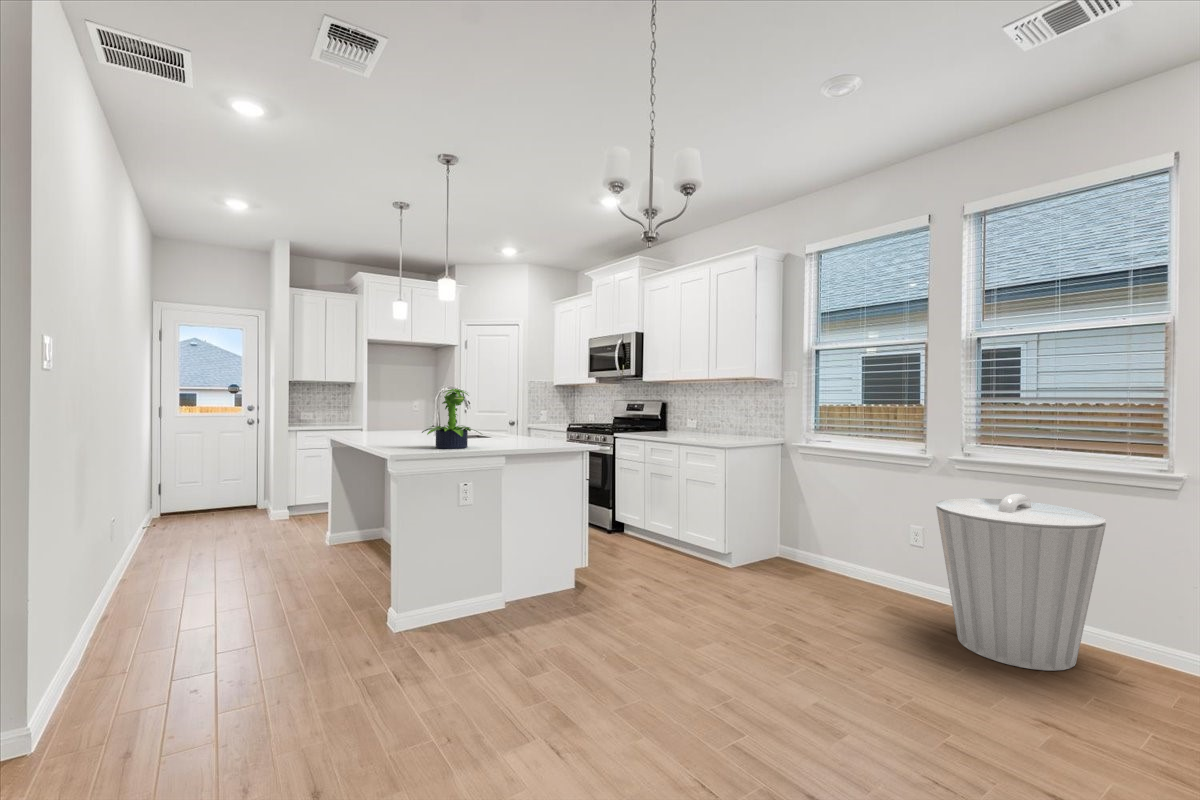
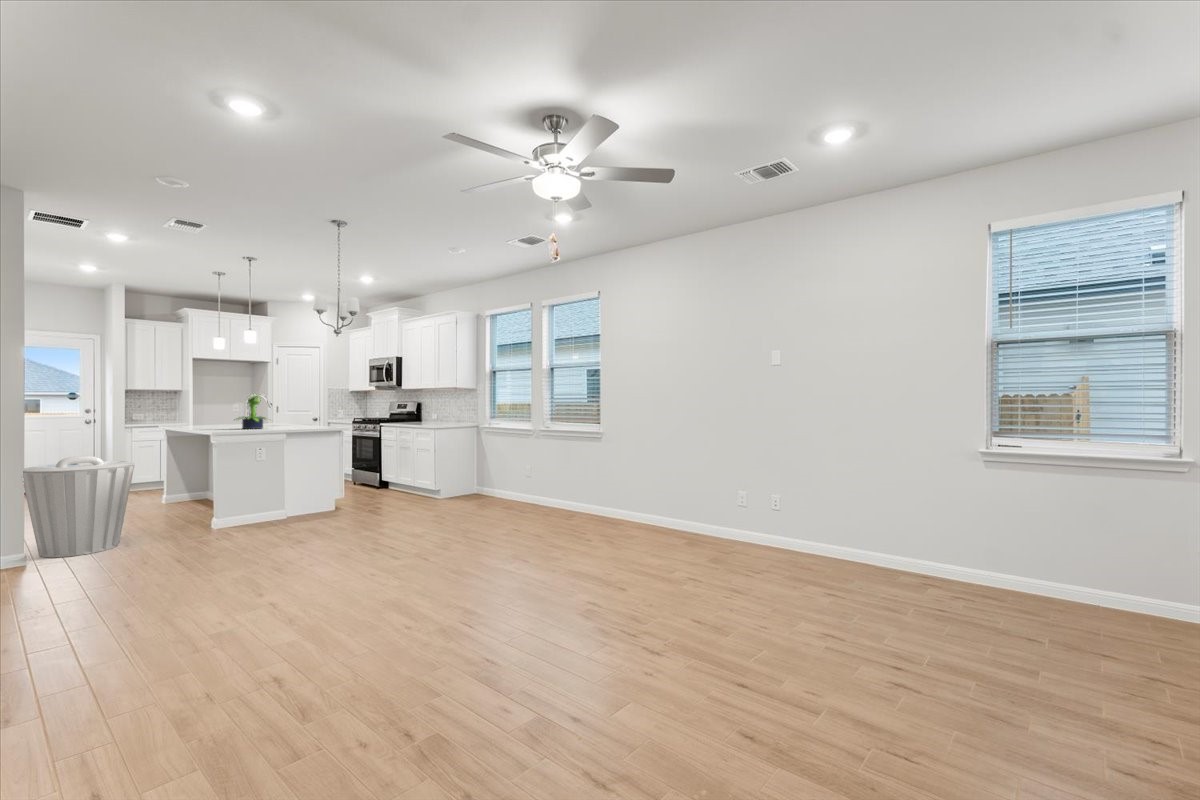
trash can: present [936,493,1106,671] -> present [23,456,134,557]

